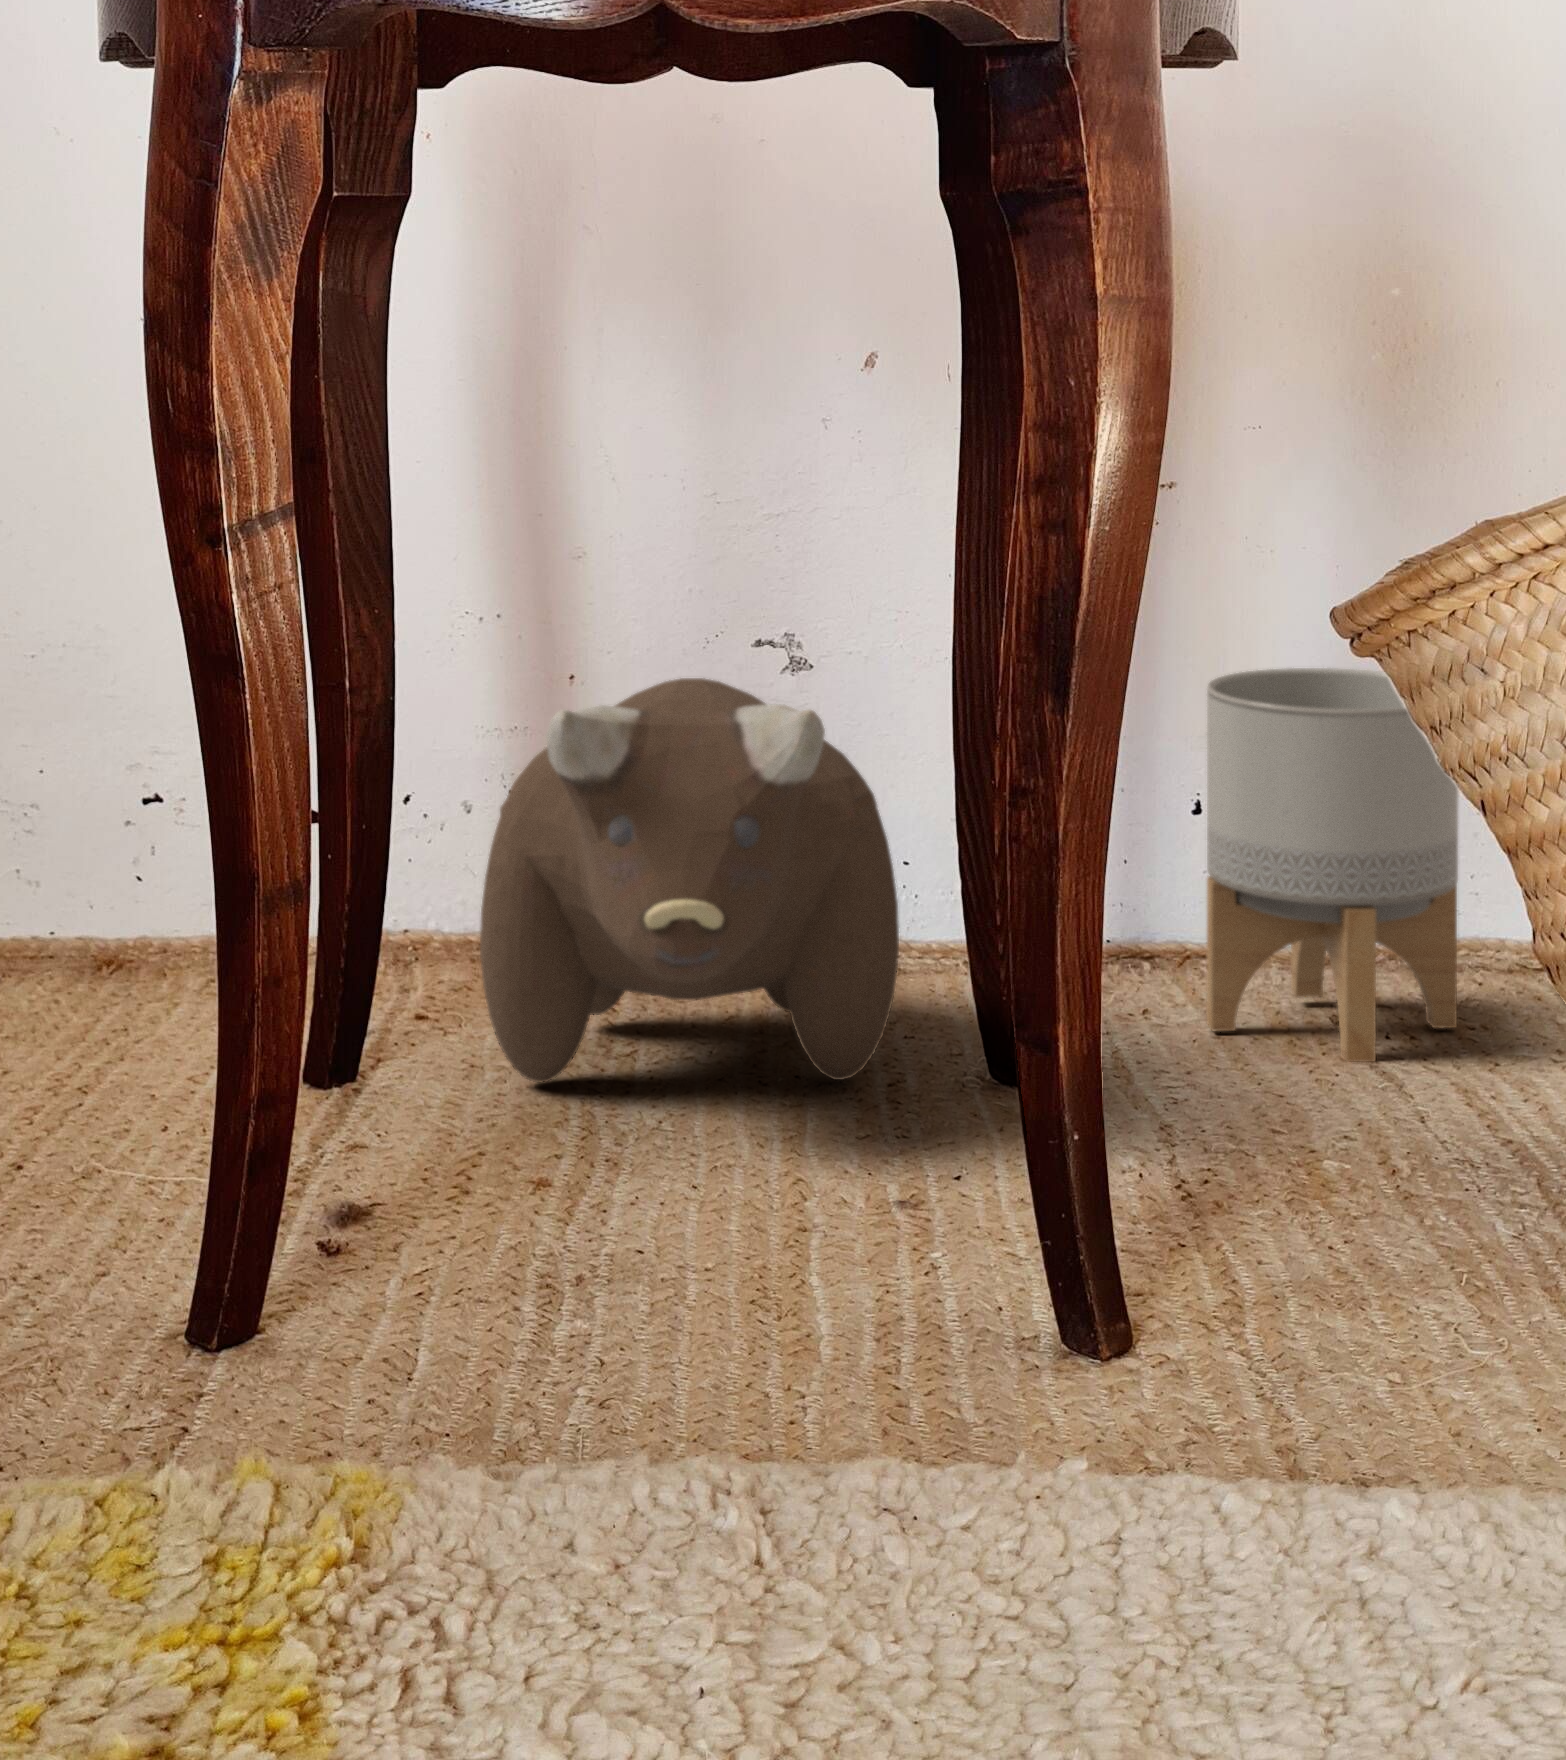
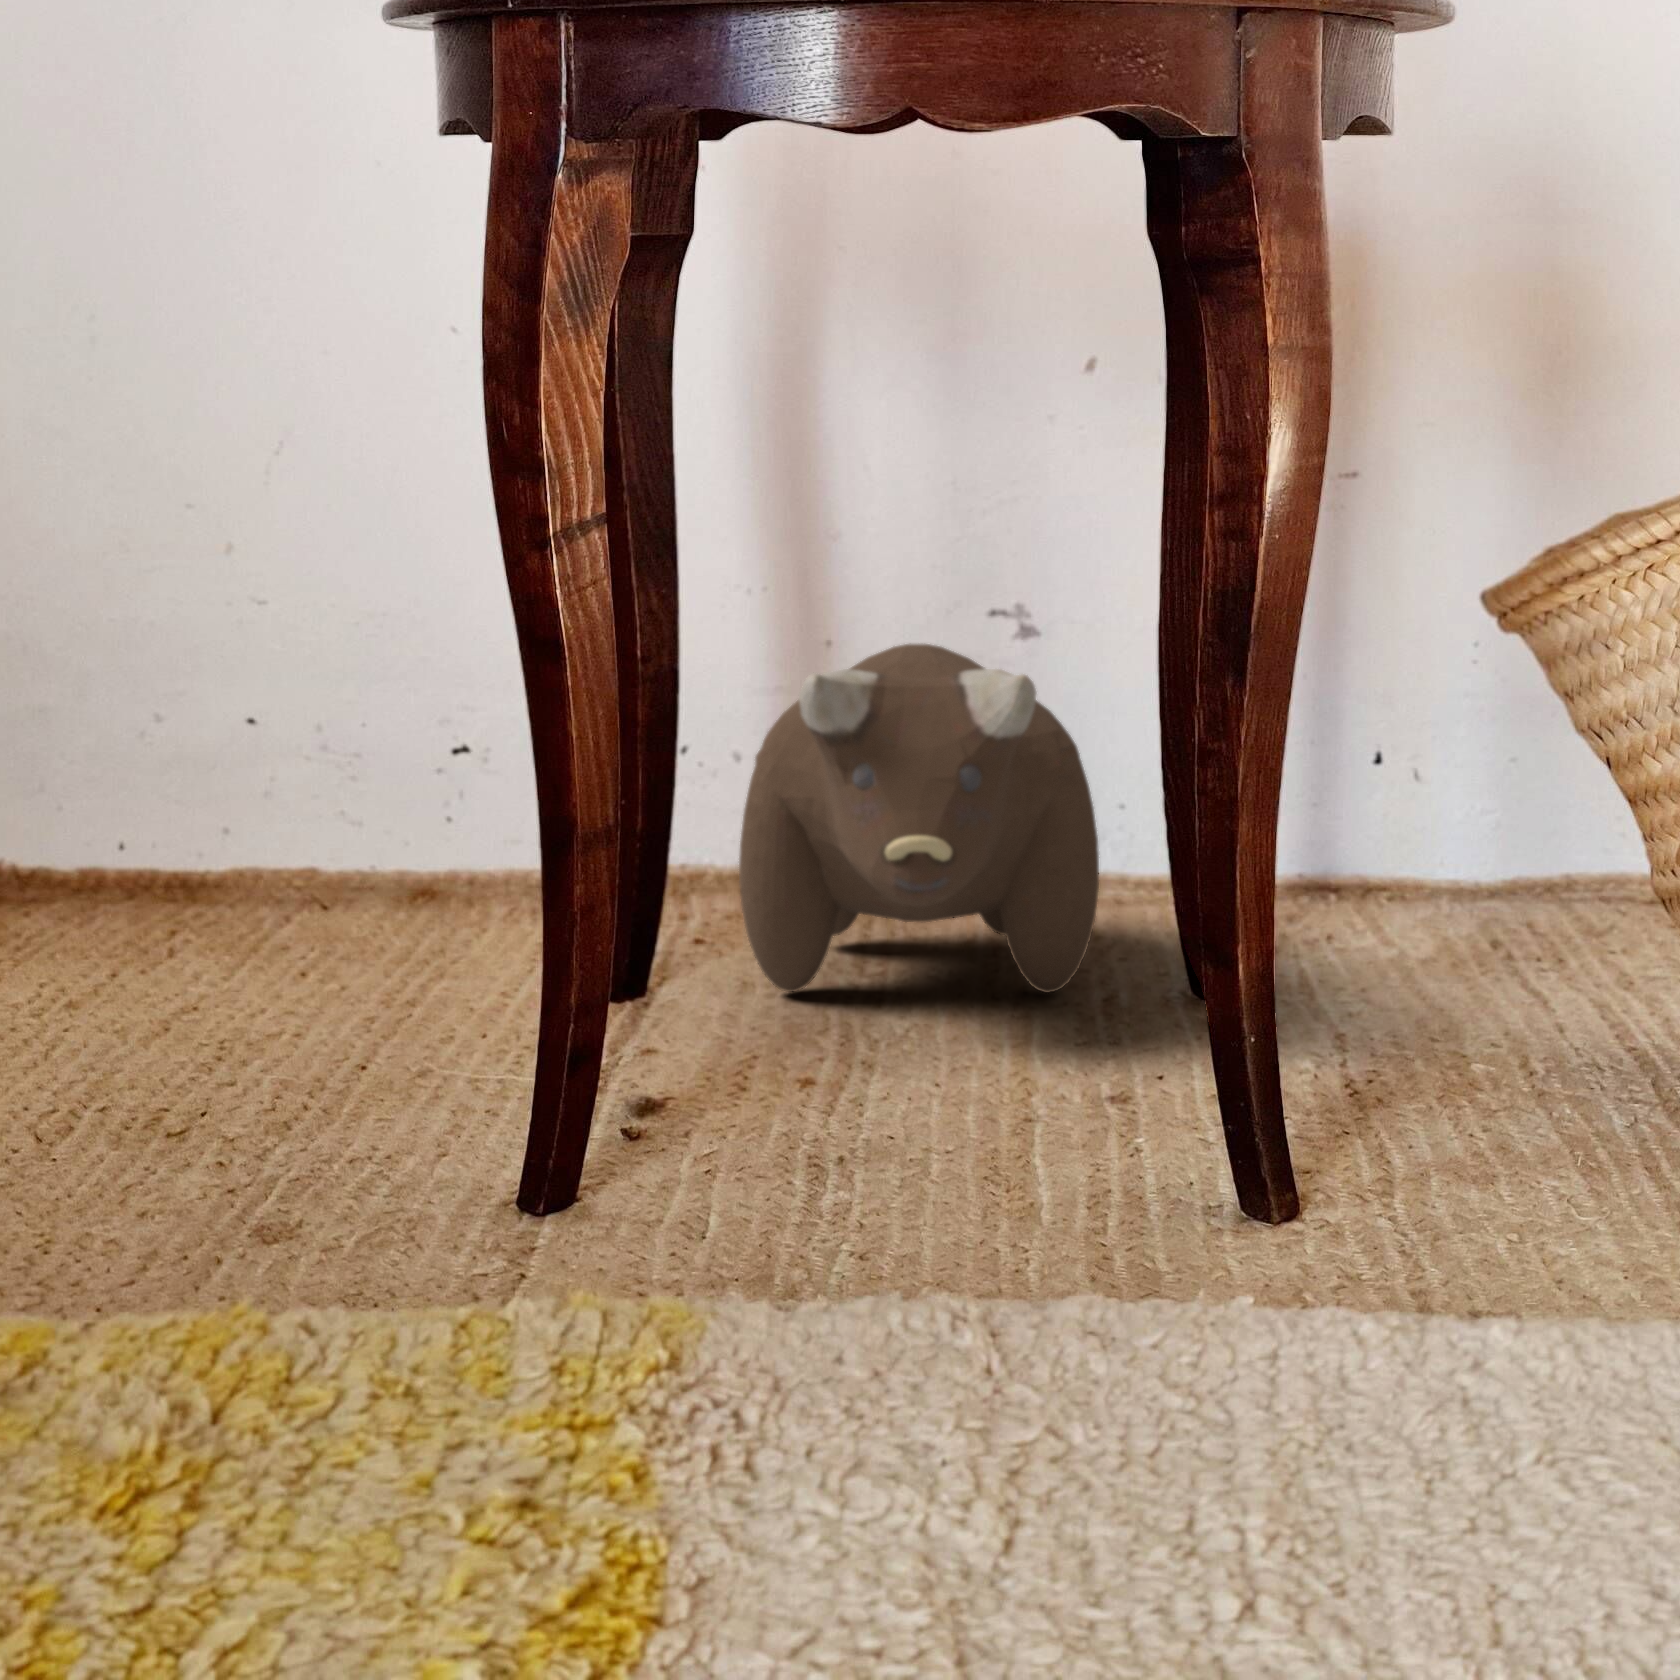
planter: present [1206,668,1458,1062] -> none [1368,635,1590,984]

